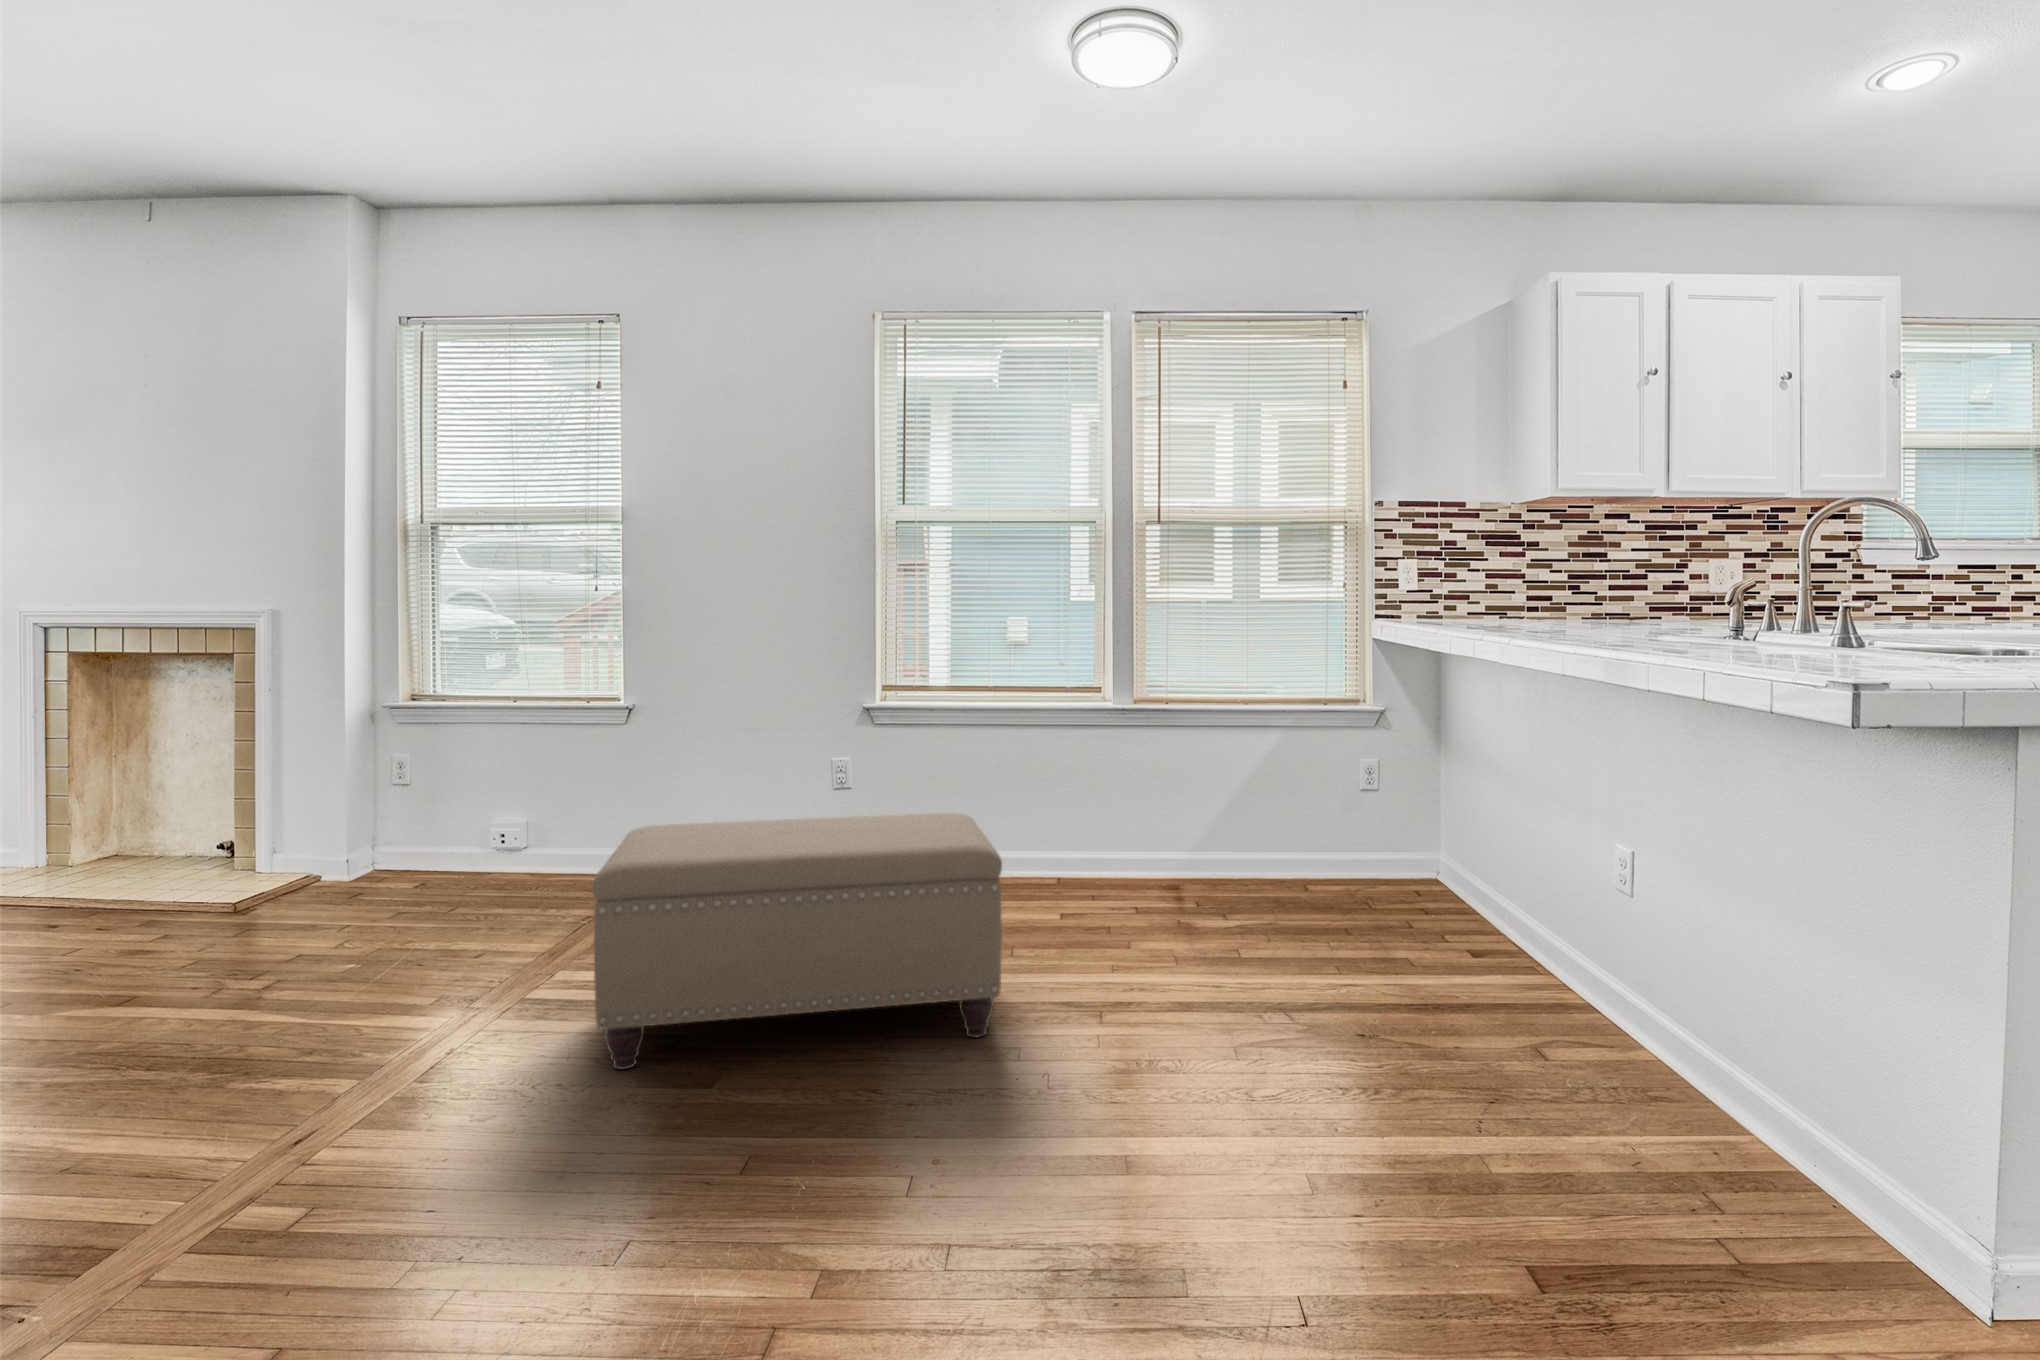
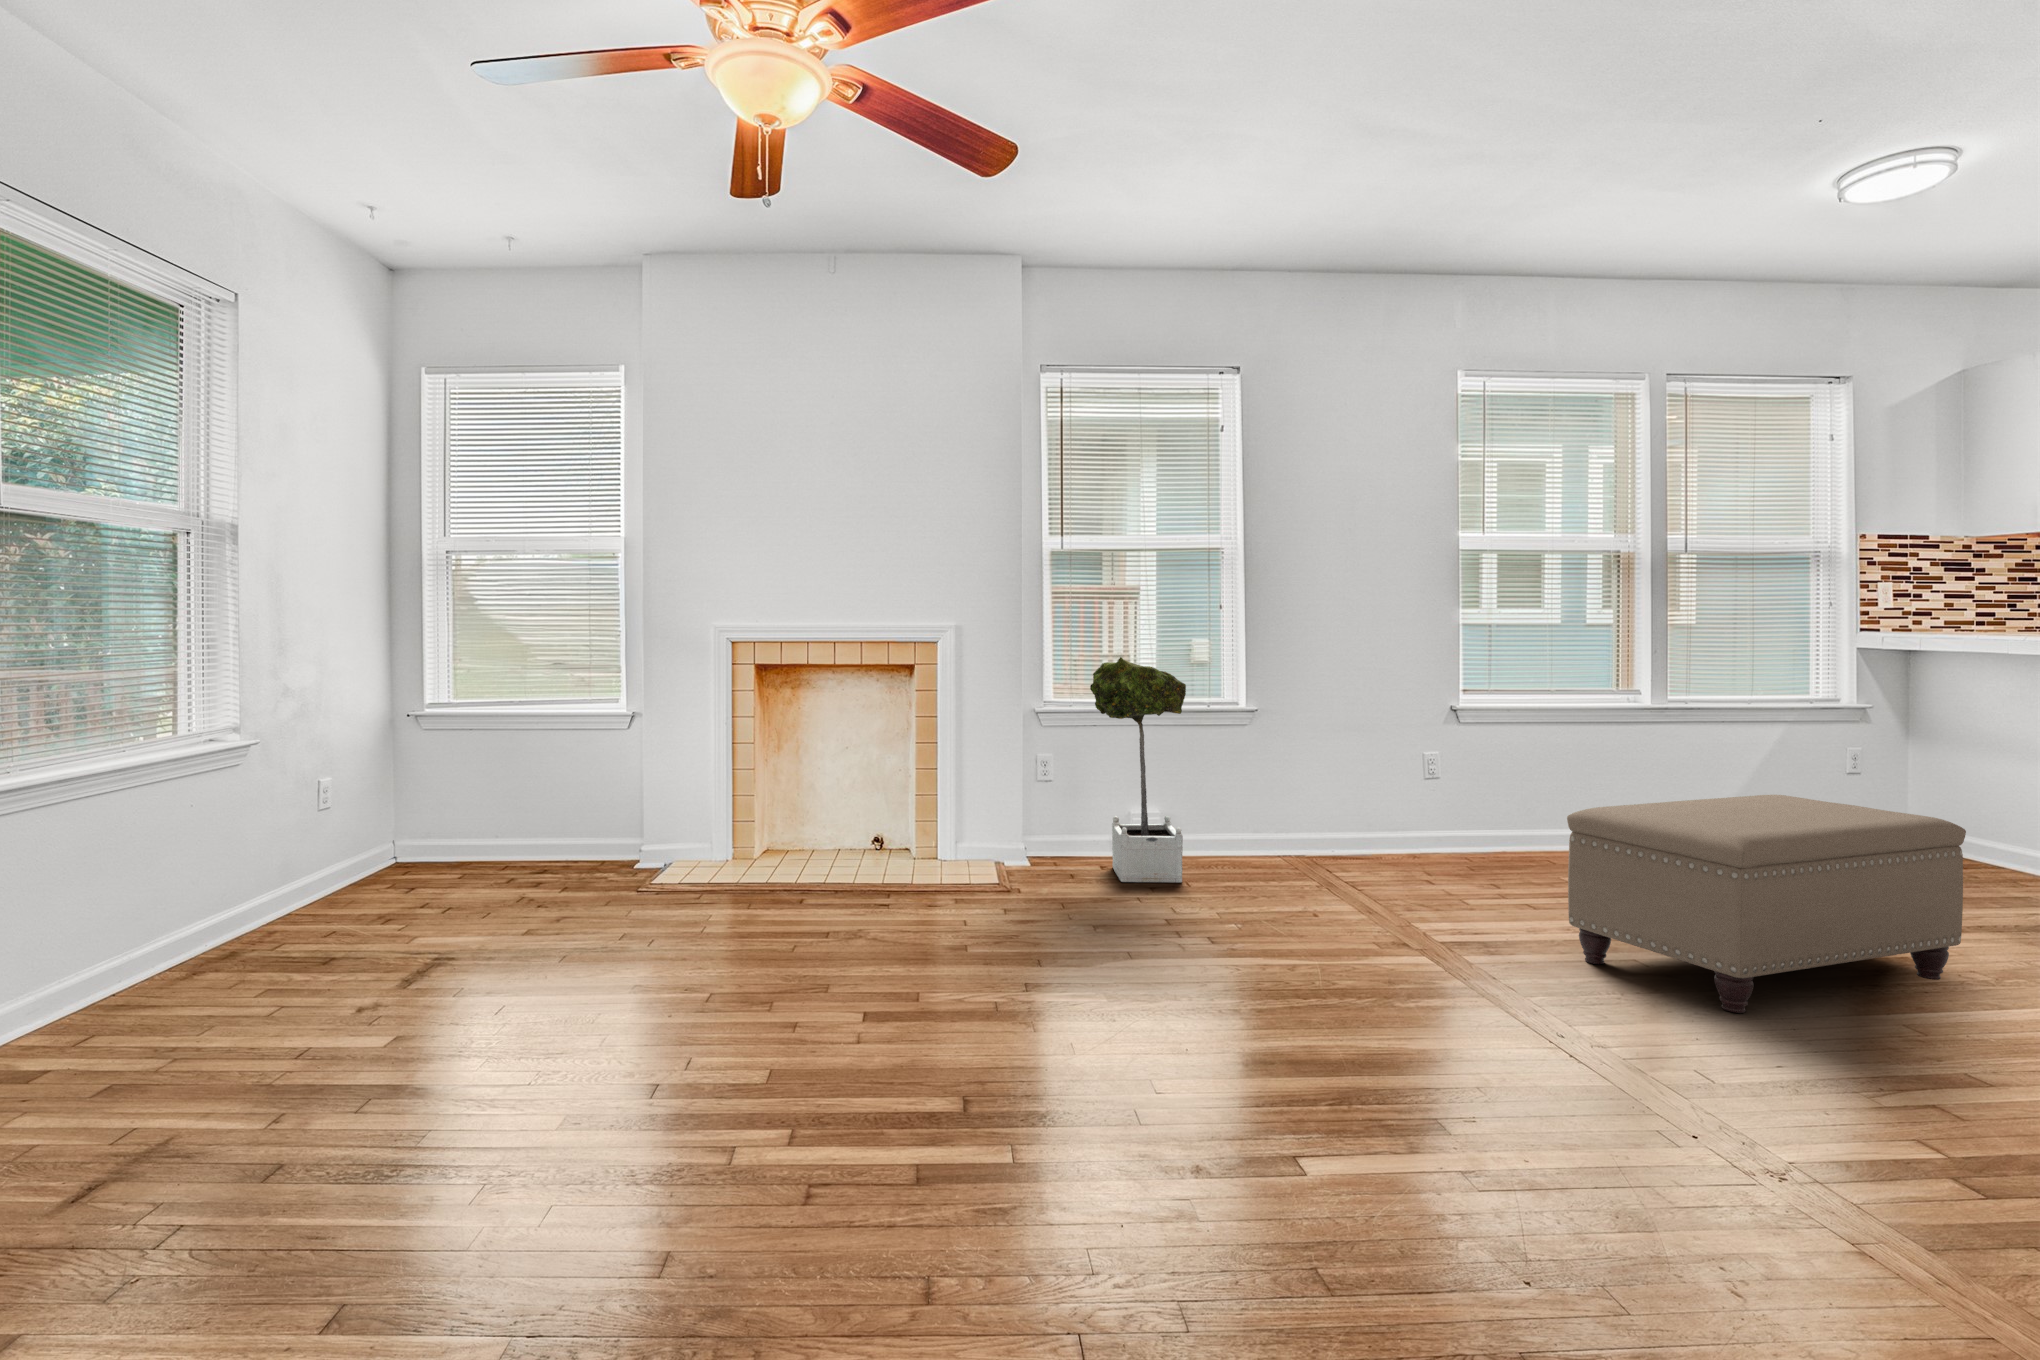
potted tree: none [398,646,525,898] -> present [1090,657,1186,882]

